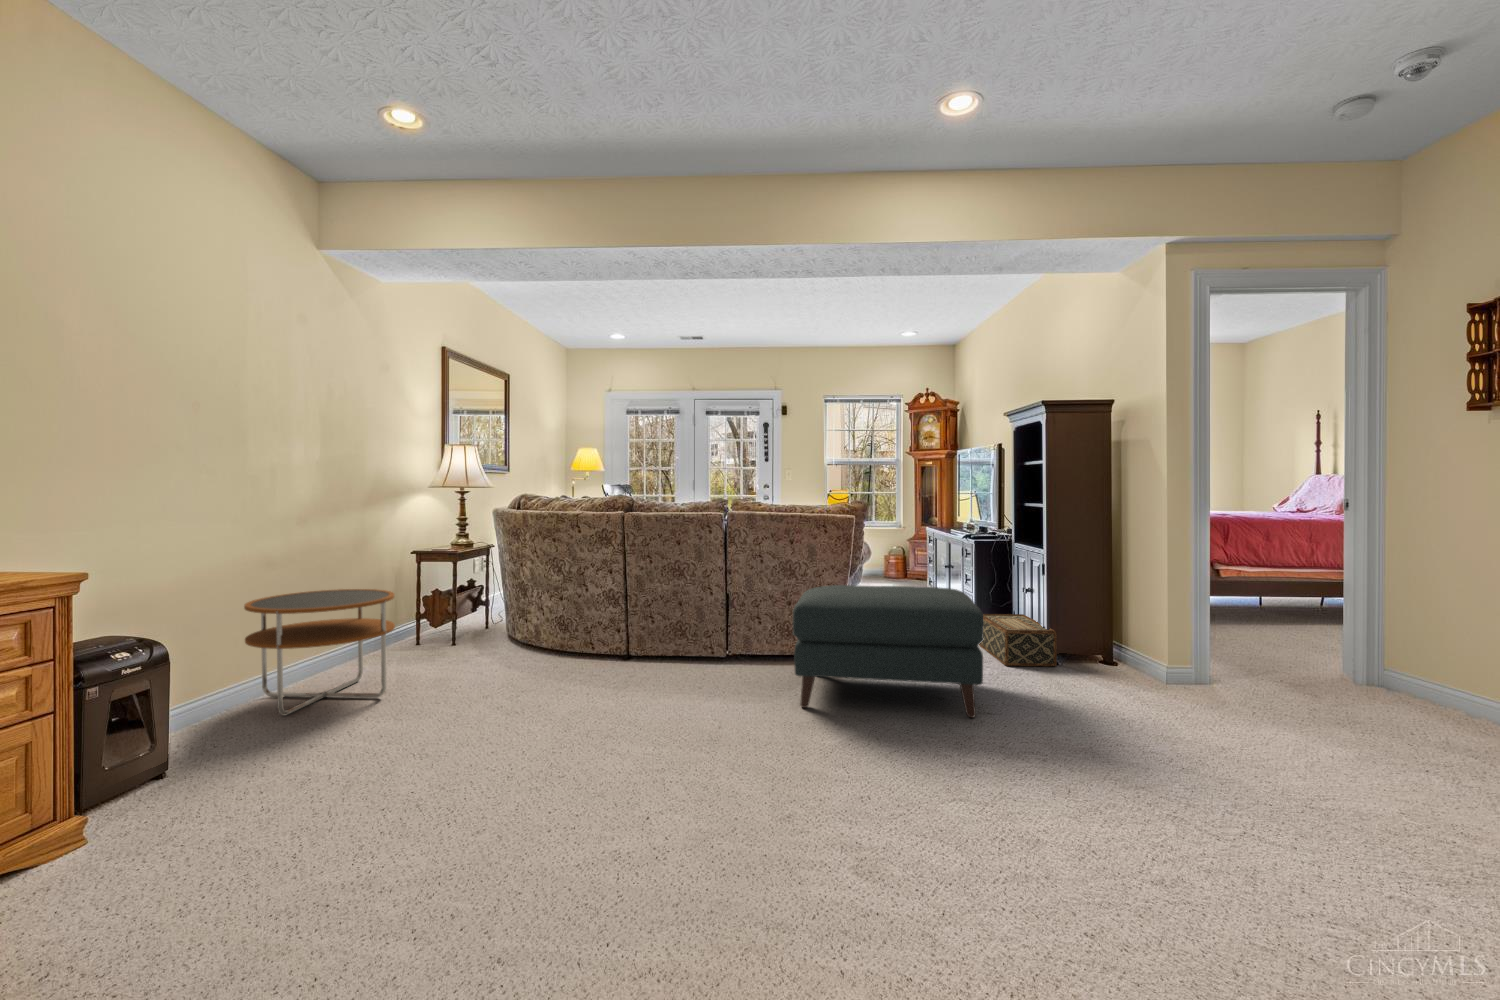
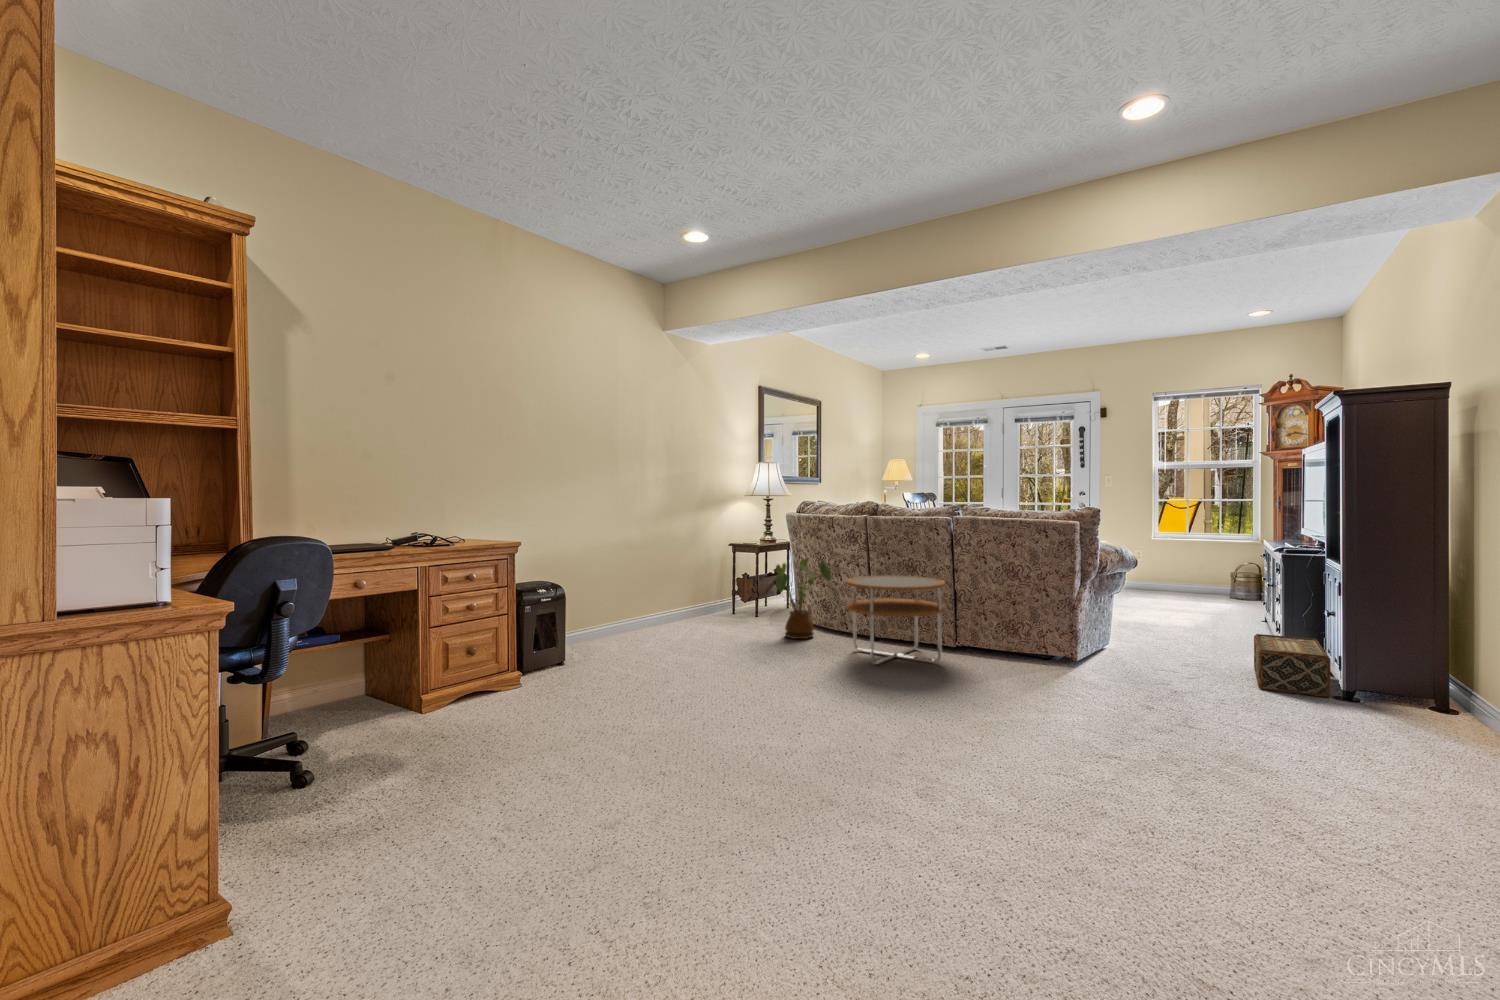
house plant: none [493,565,581,670] -> present [775,558,832,639]
ottoman: present [793,585,983,718] -> none [975,587,1186,721]
side table: present [244,589,395,715] -> present [846,575,946,665]

